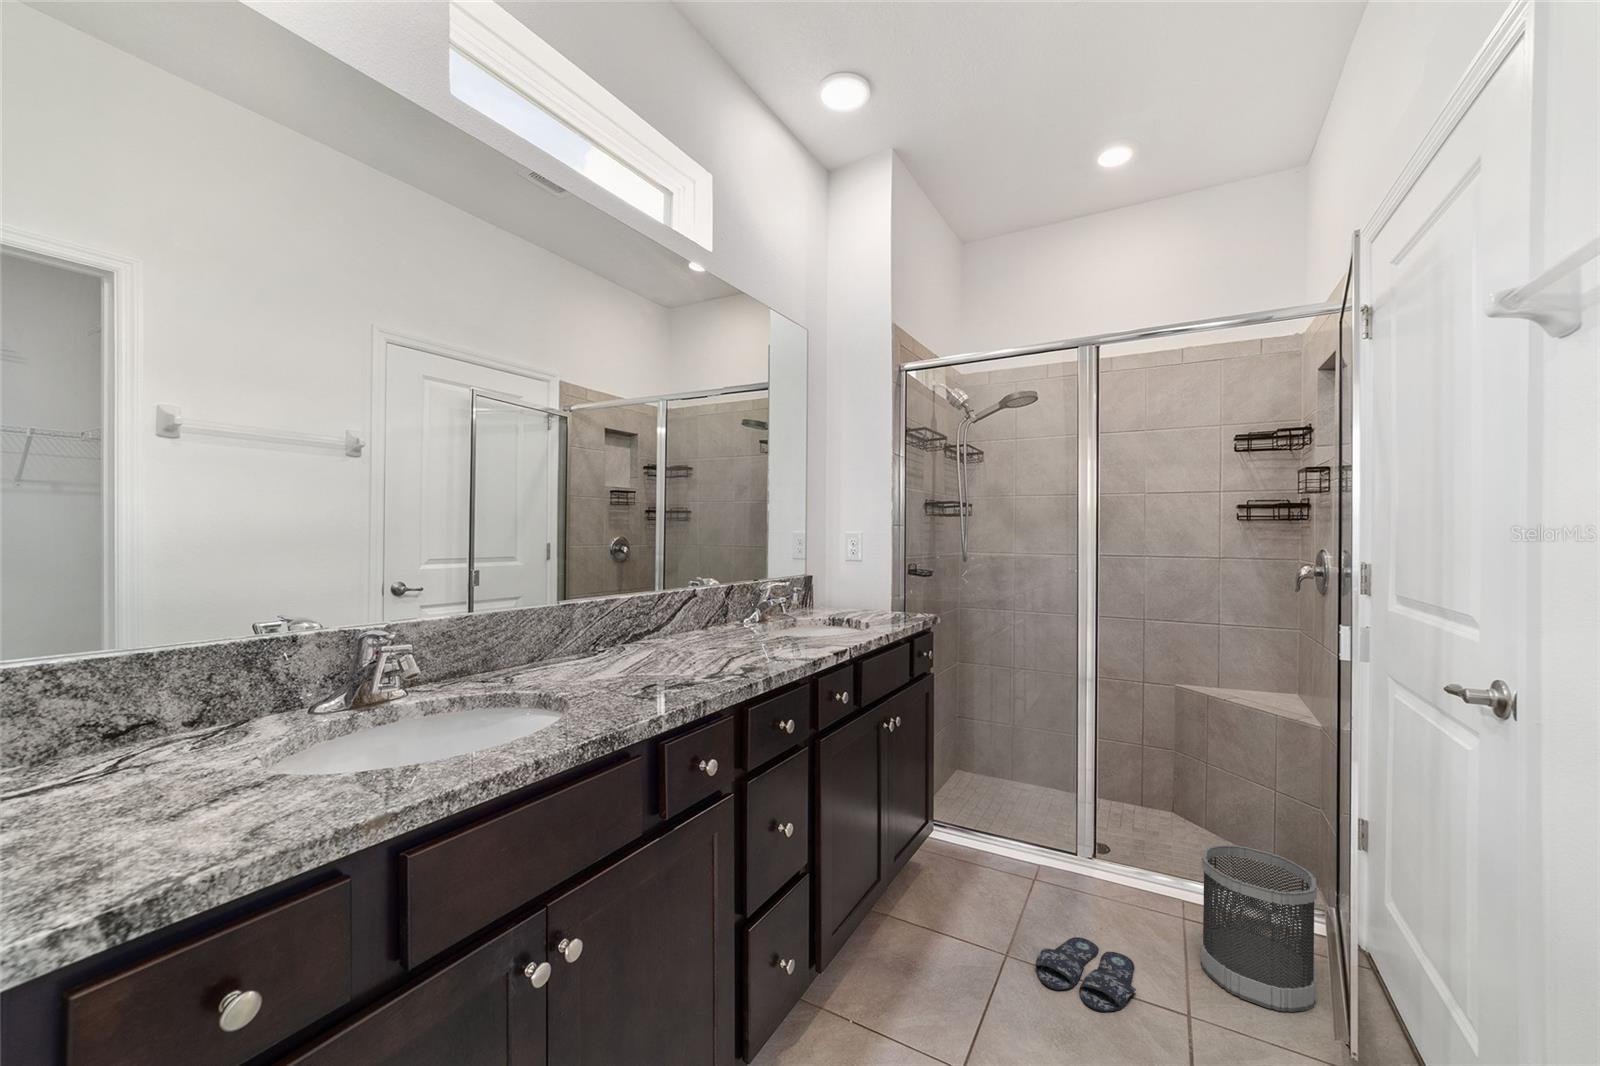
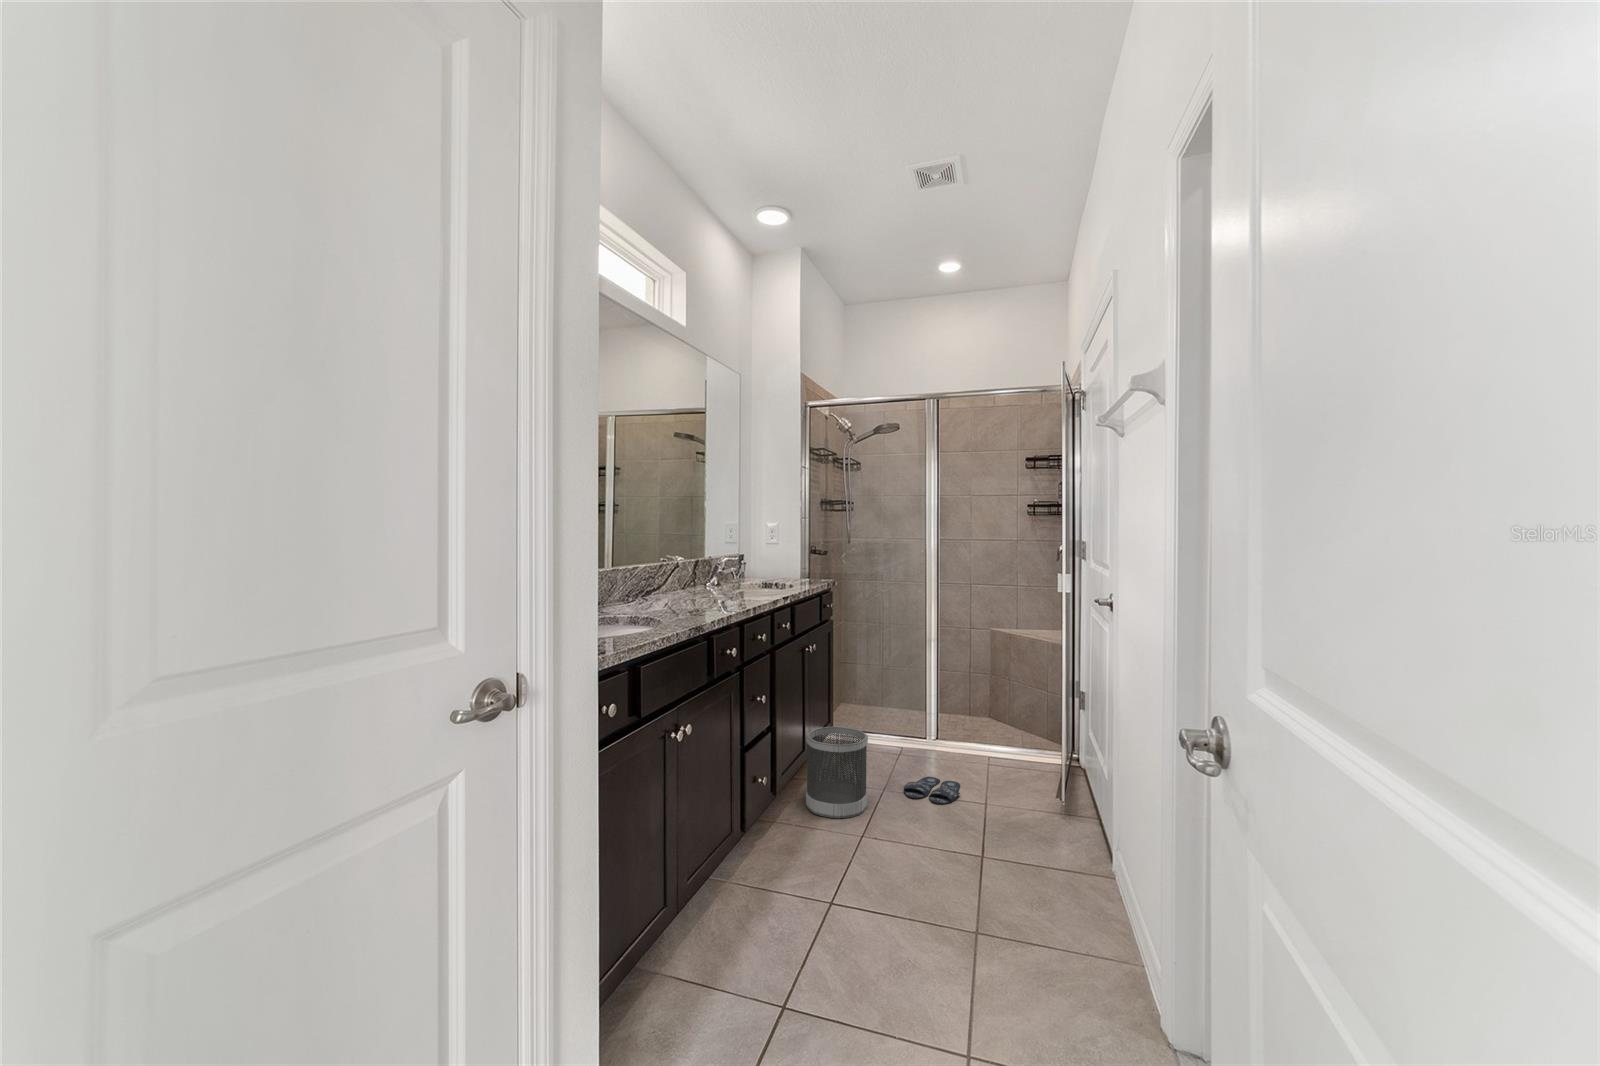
wastebasket: present [1201,845,1317,1012] -> present [806,727,868,819]

